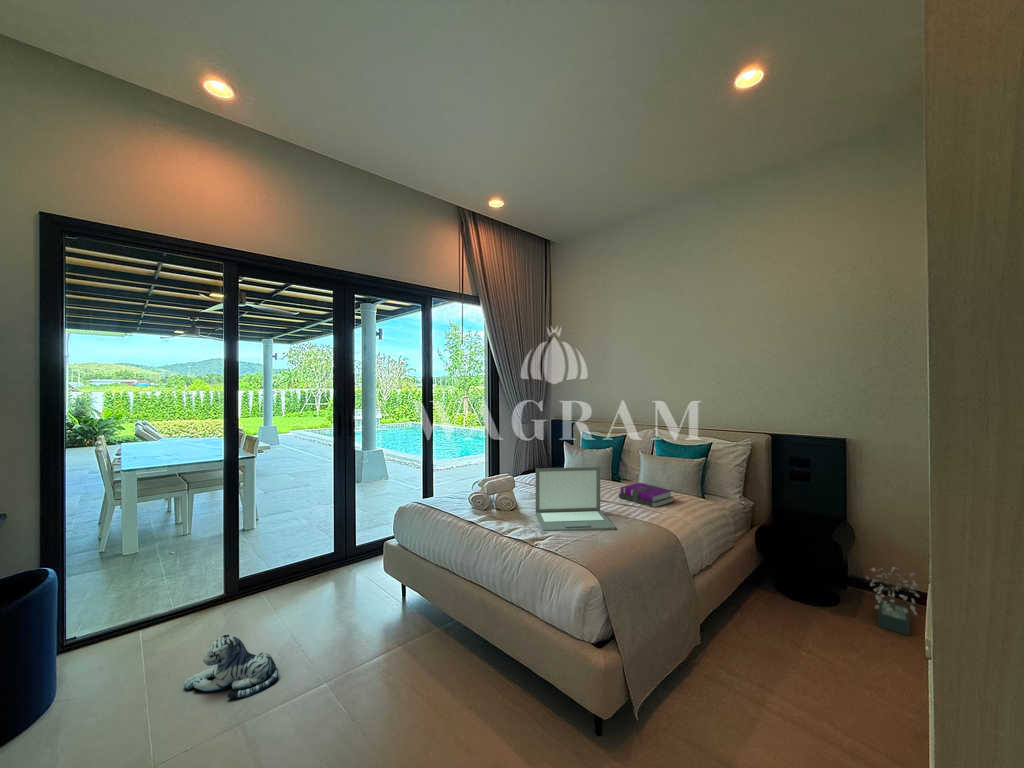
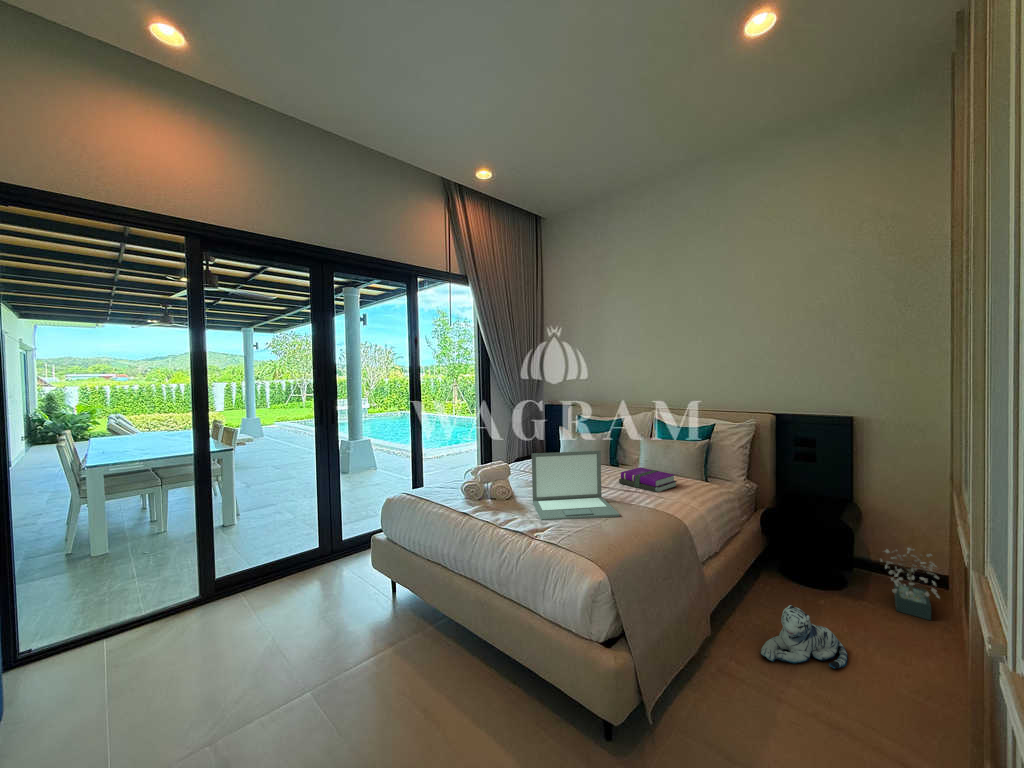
plush toy: present [183,634,278,698] -> present [761,605,848,669]

